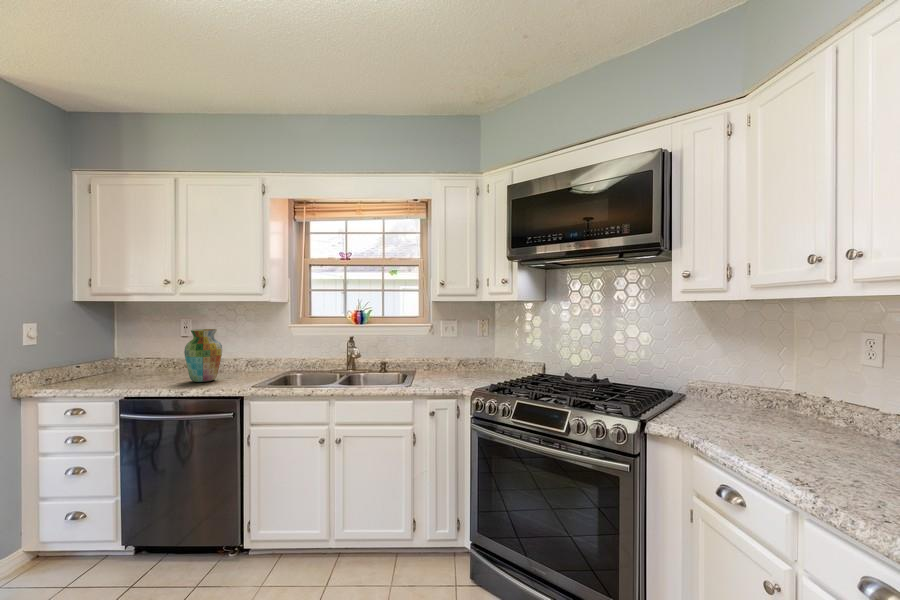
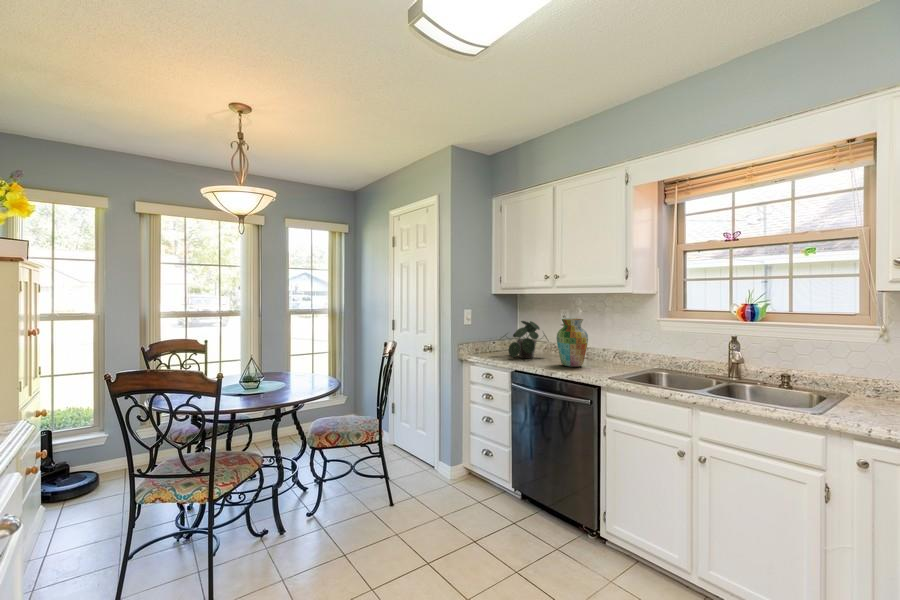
potted plant: none [91,335,168,381] -> present [503,321,549,358]

